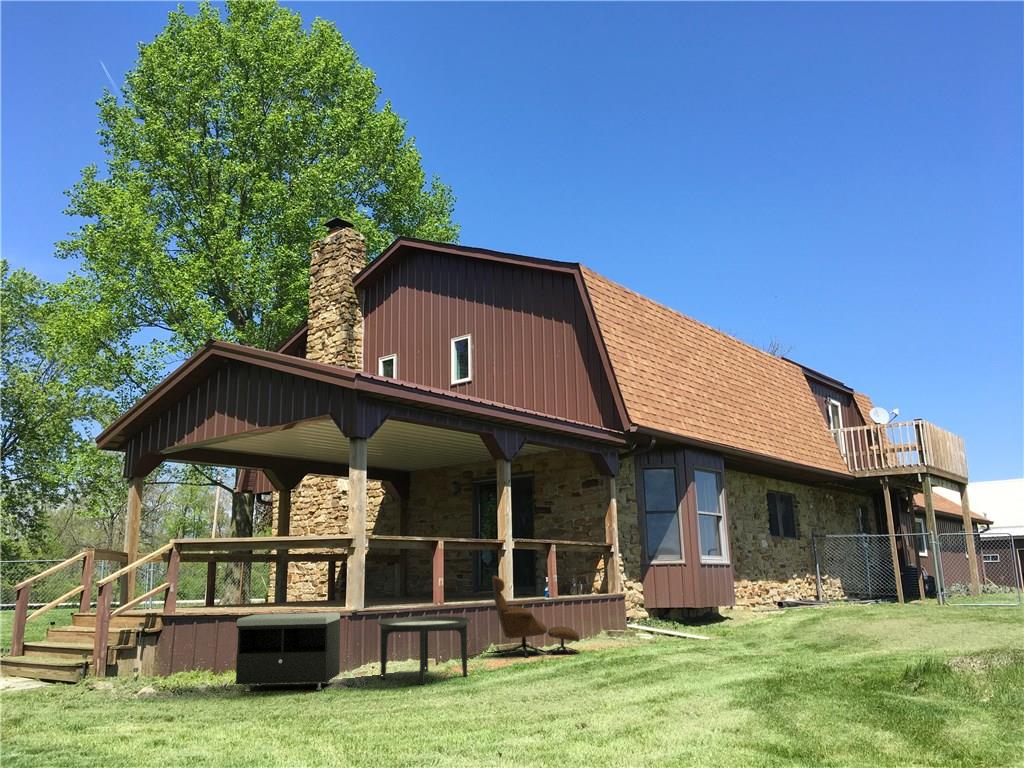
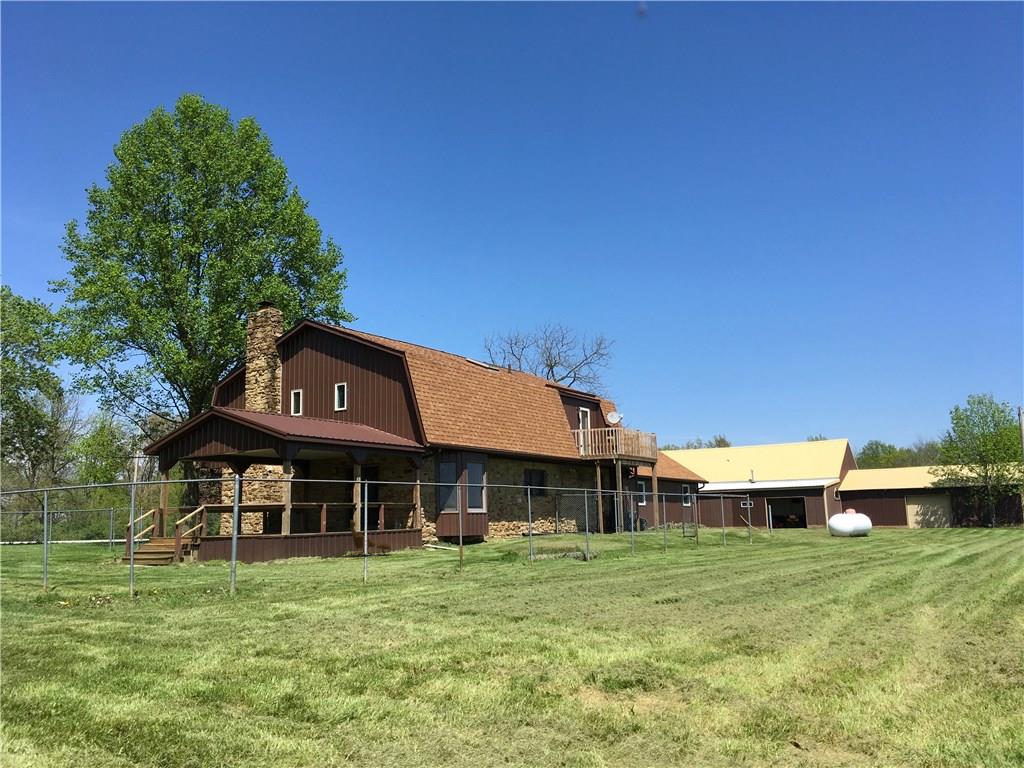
storage bench: present [235,612,340,691] -> none [236,536,280,568]
round table: present [377,616,470,684] -> none [296,538,337,565]

